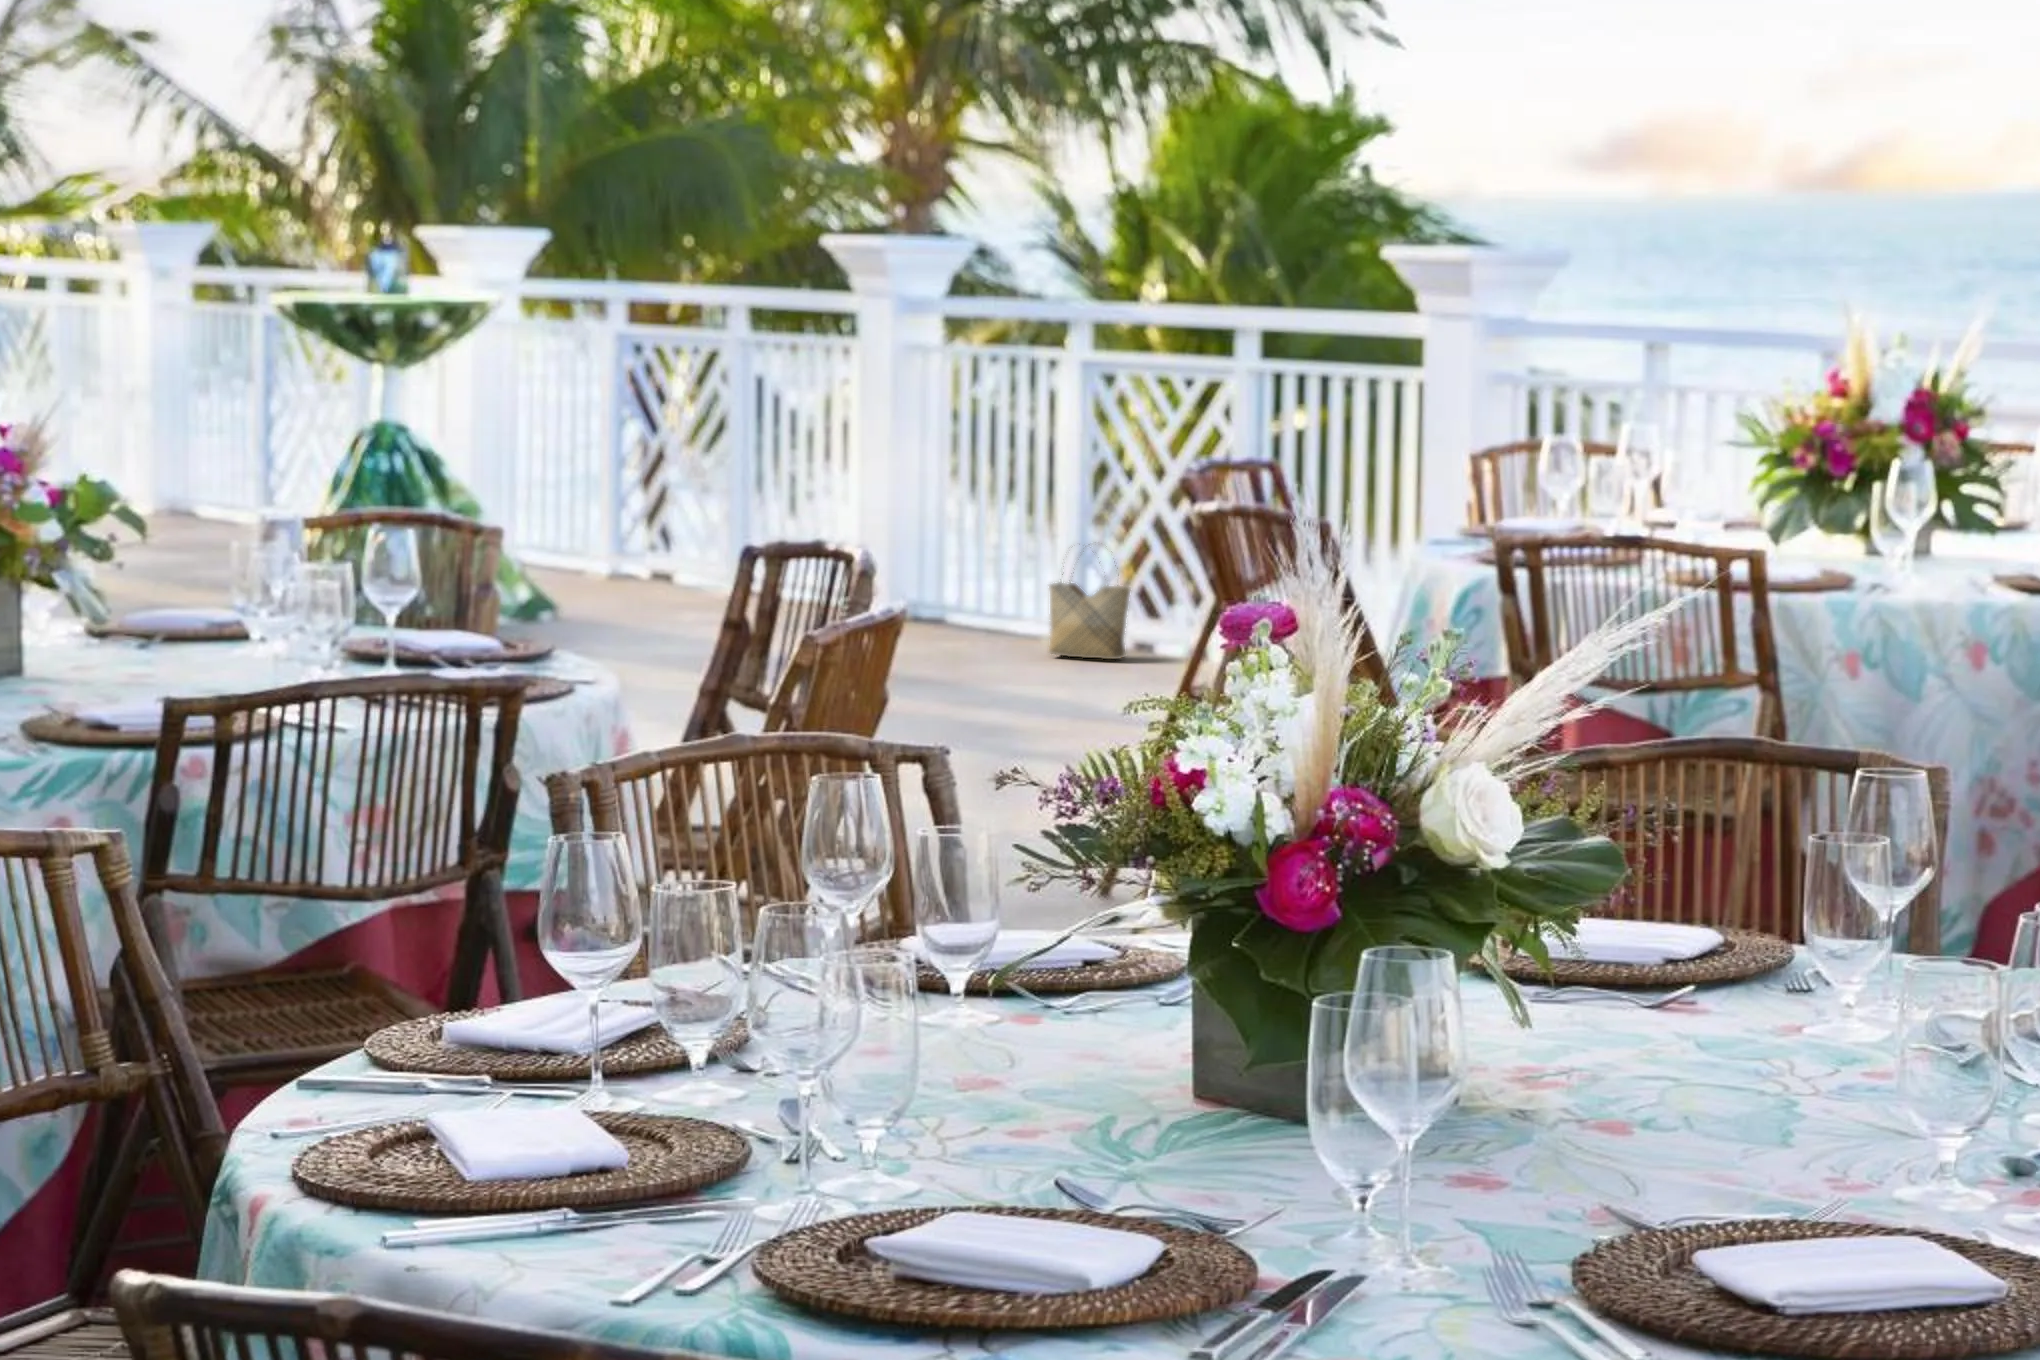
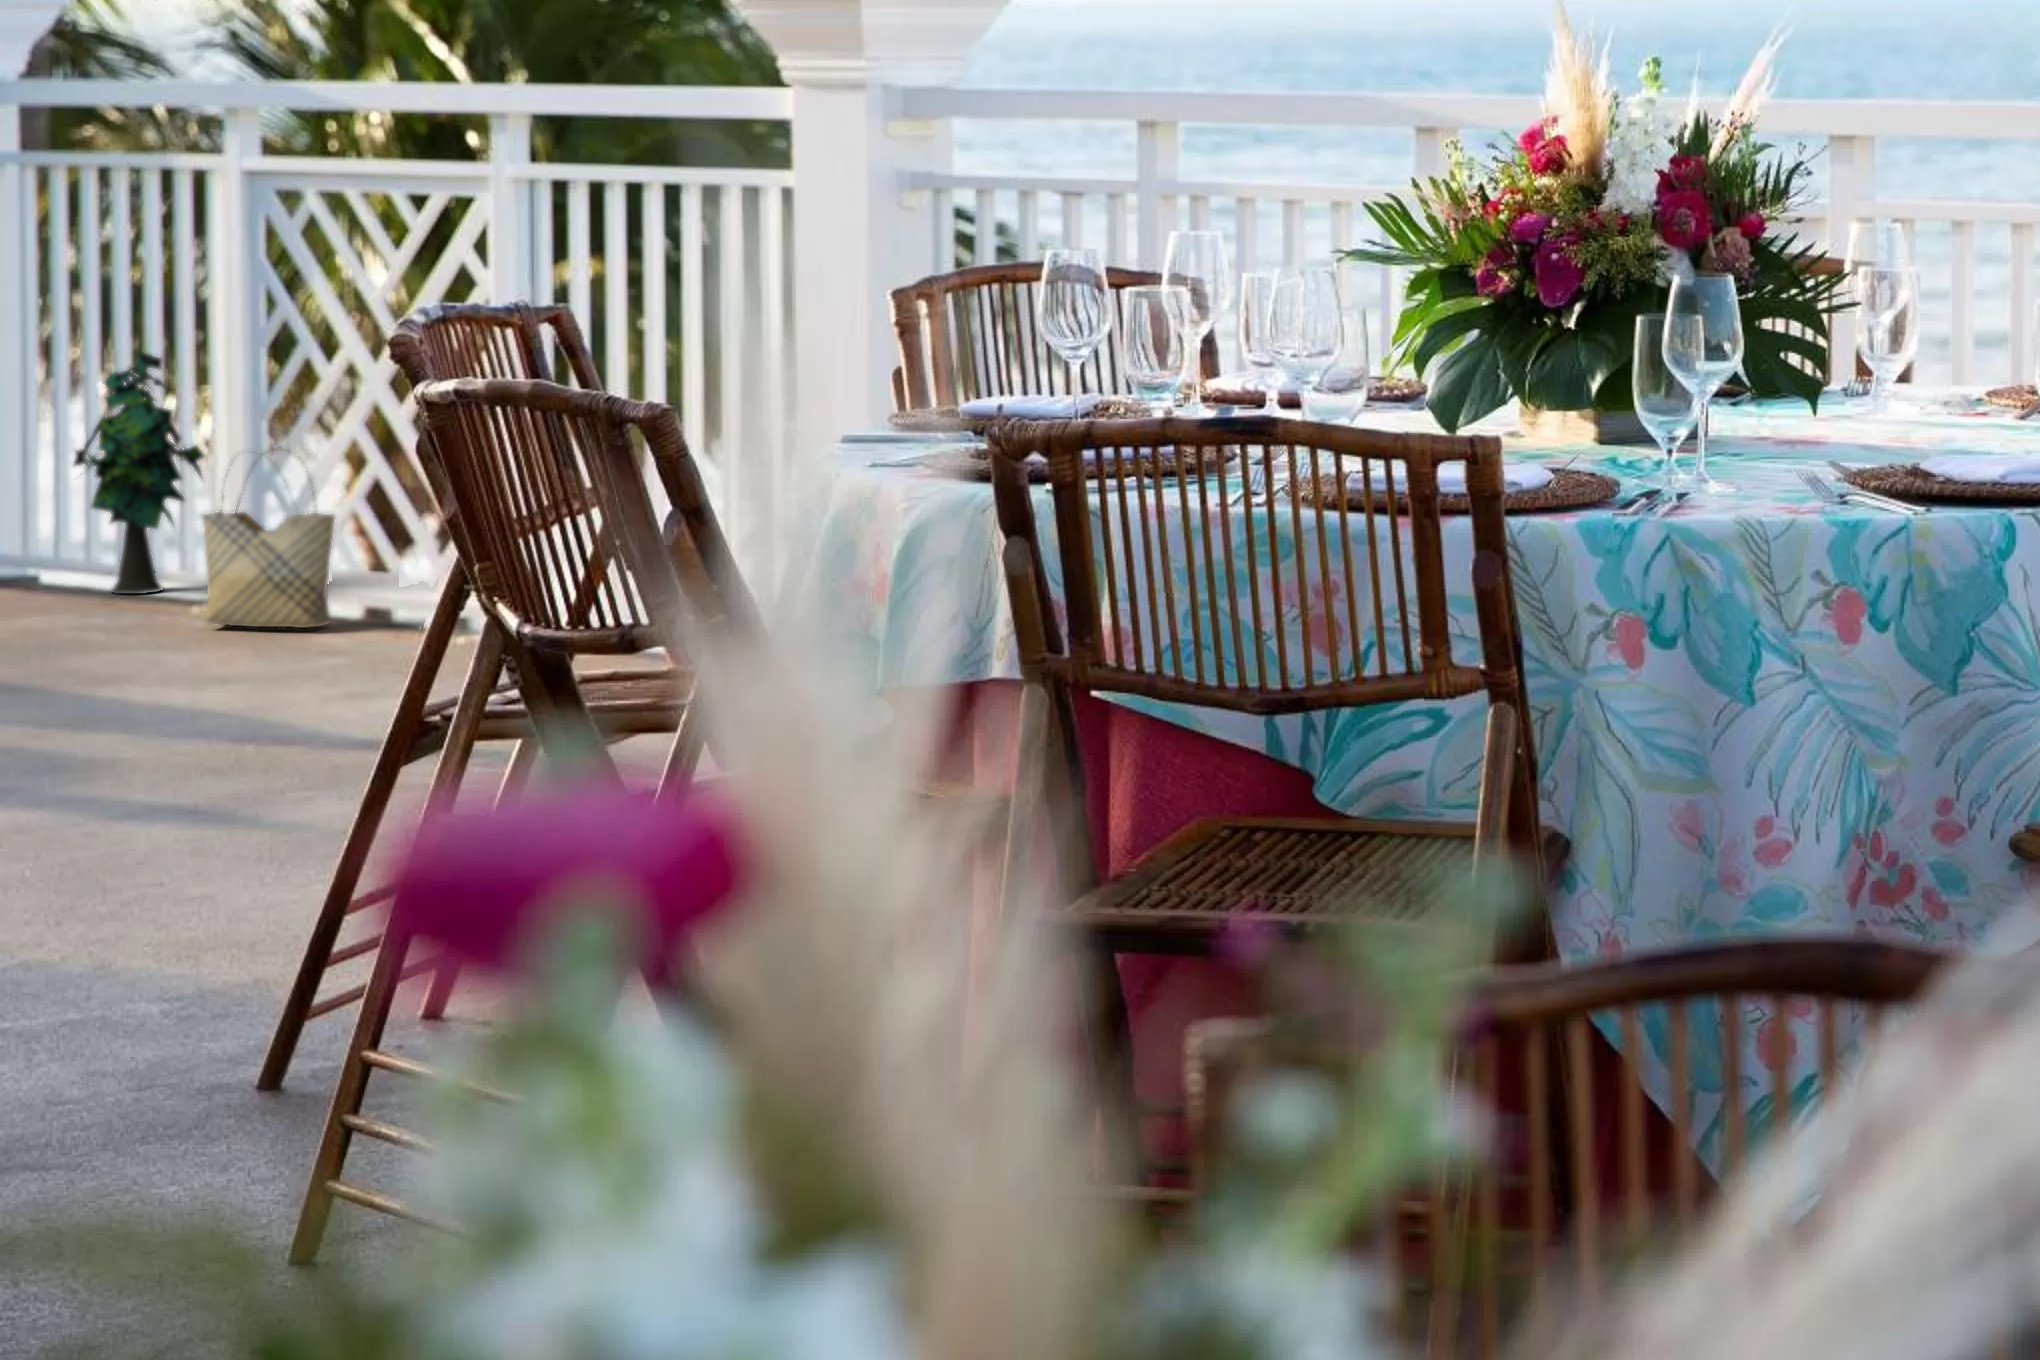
decorative plant: none [967,477,1050,635] -> present [74,352,205,594]

